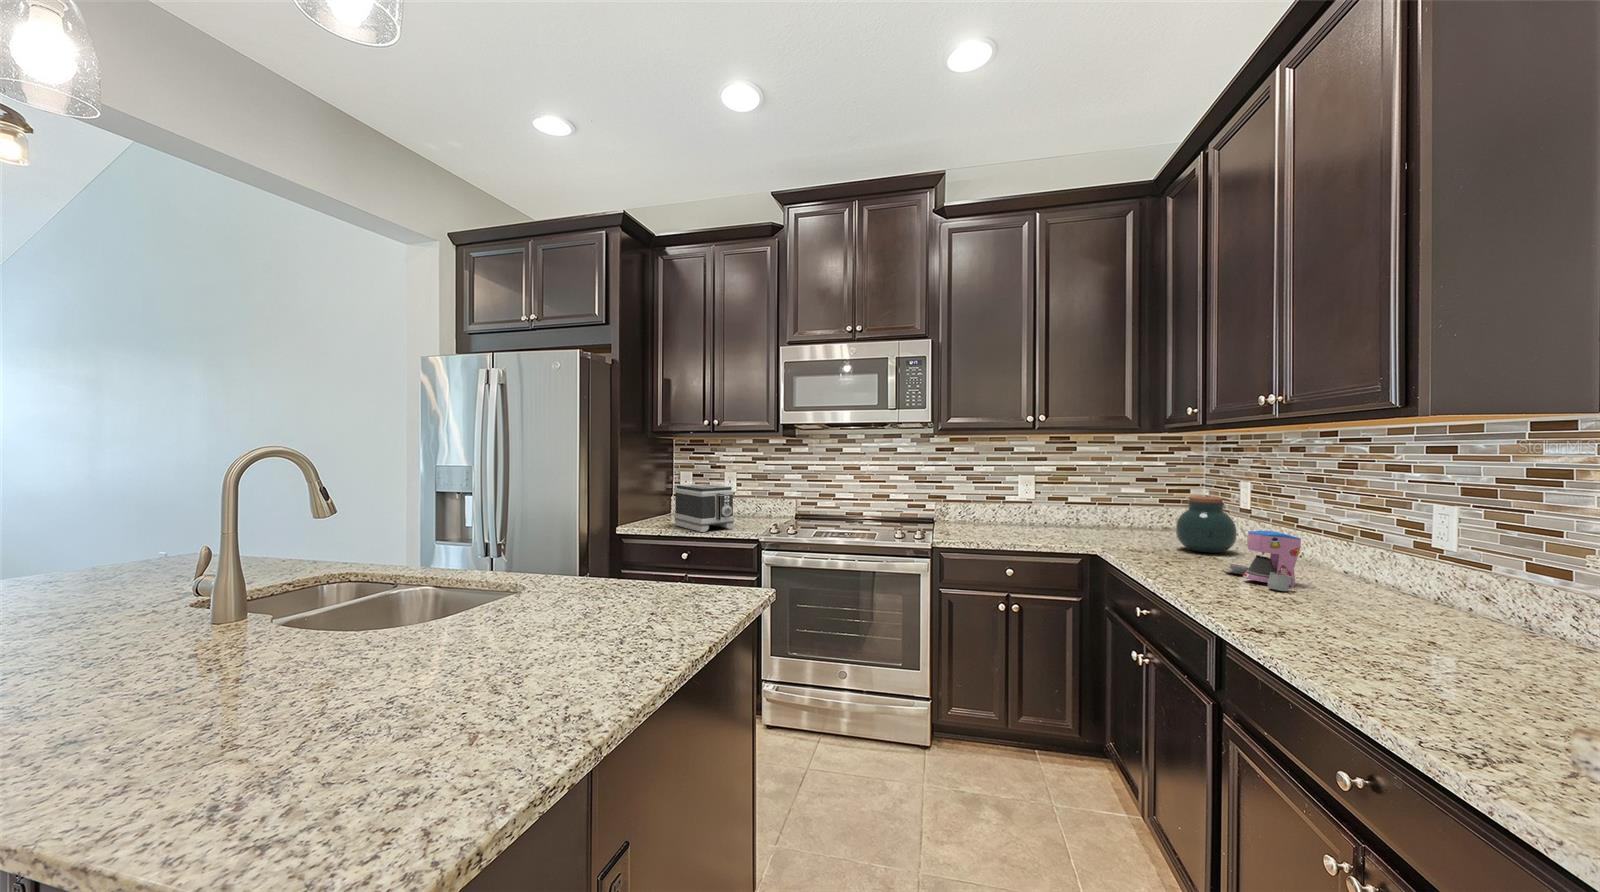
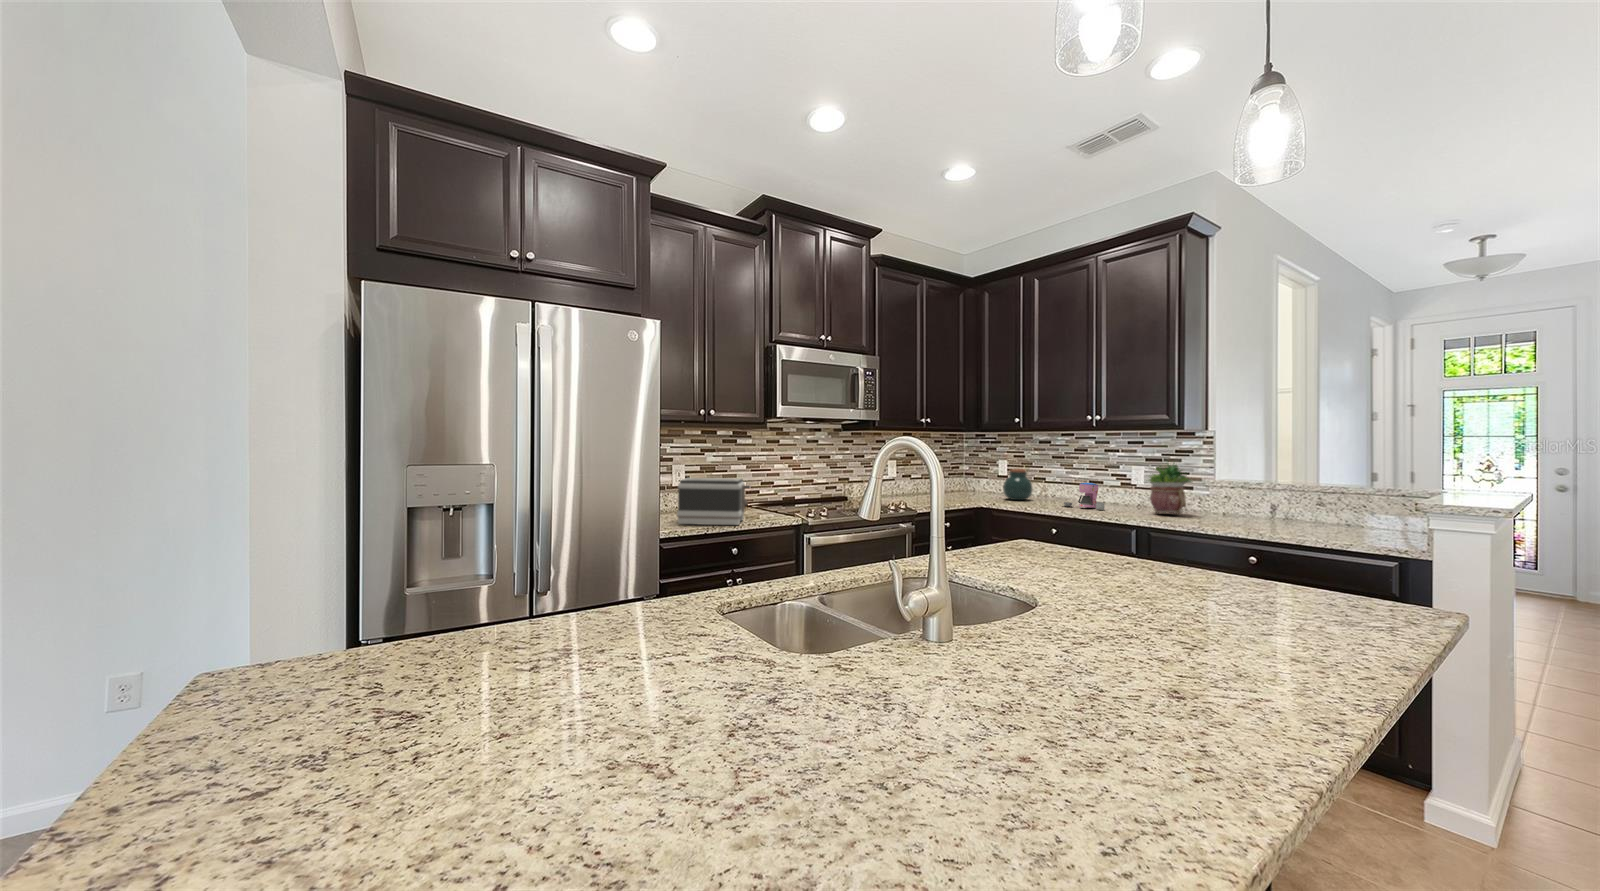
potted plant: none [1345,492,1517,634] -> present [1149,463,1192,514]

